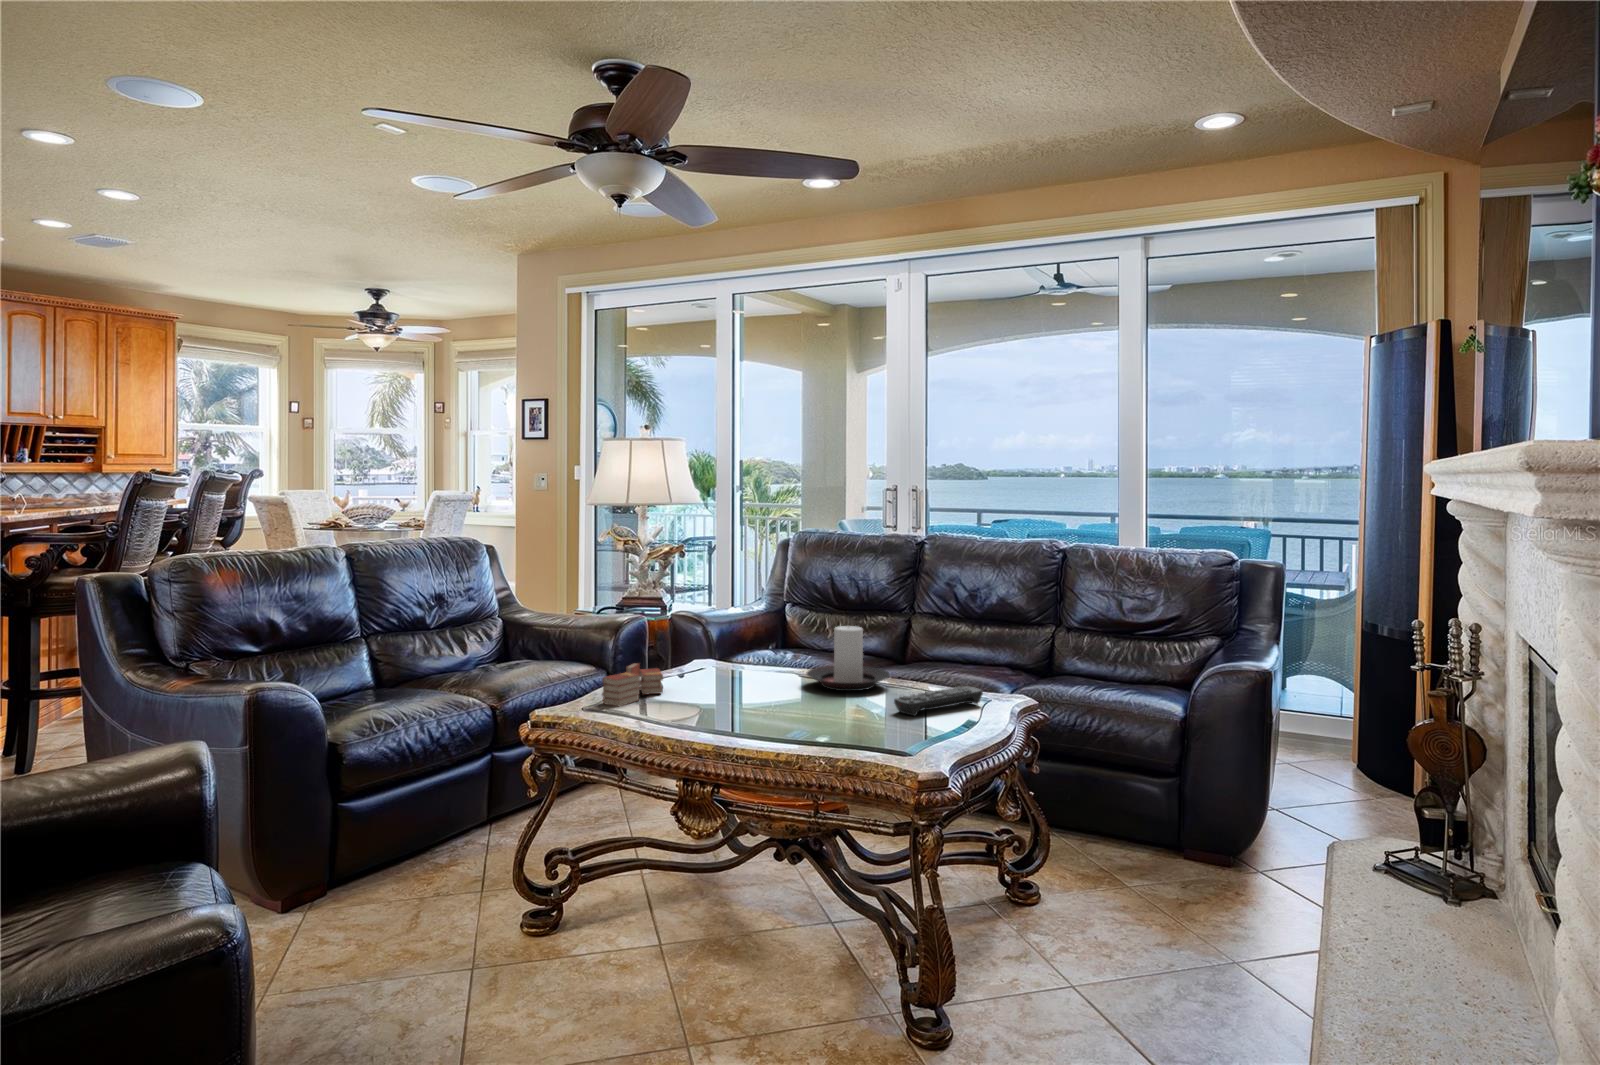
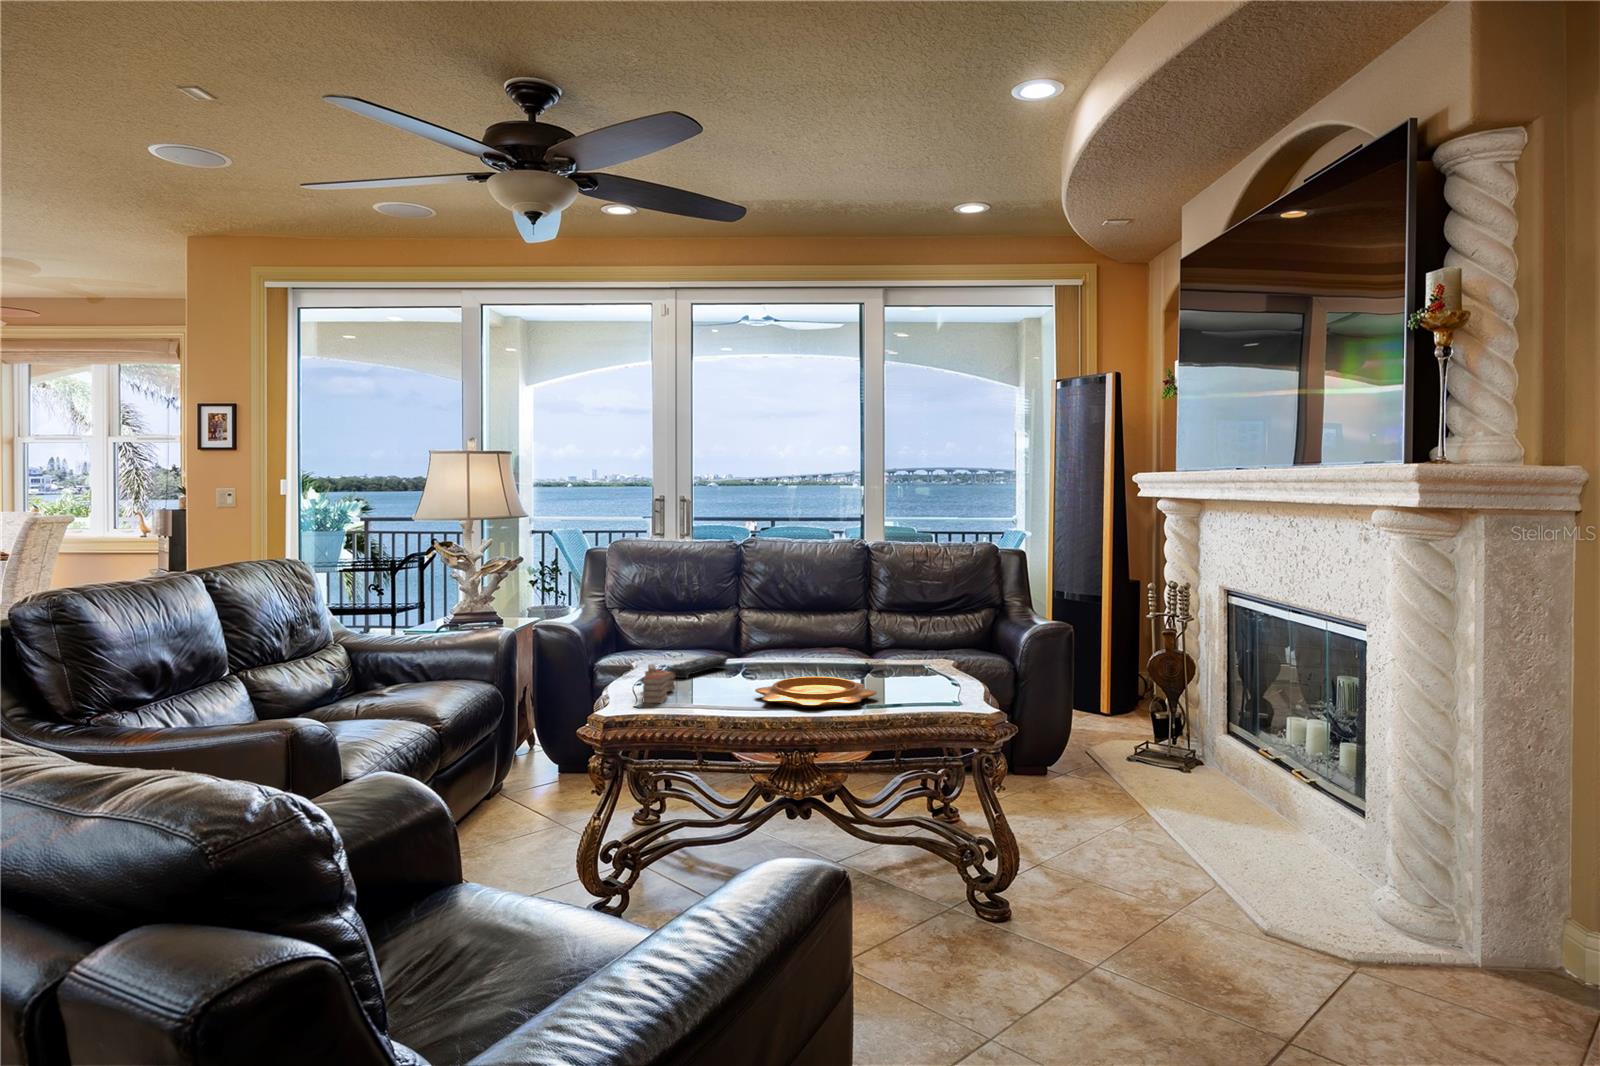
candle holder: present [807,626,890,691] -> none [771,617,843,674]
remote control: present [894,686,983,716] -> present [669,655,727,678]
decorative bowl: none [698,695,844,735] -> present [755,677,877,708]

